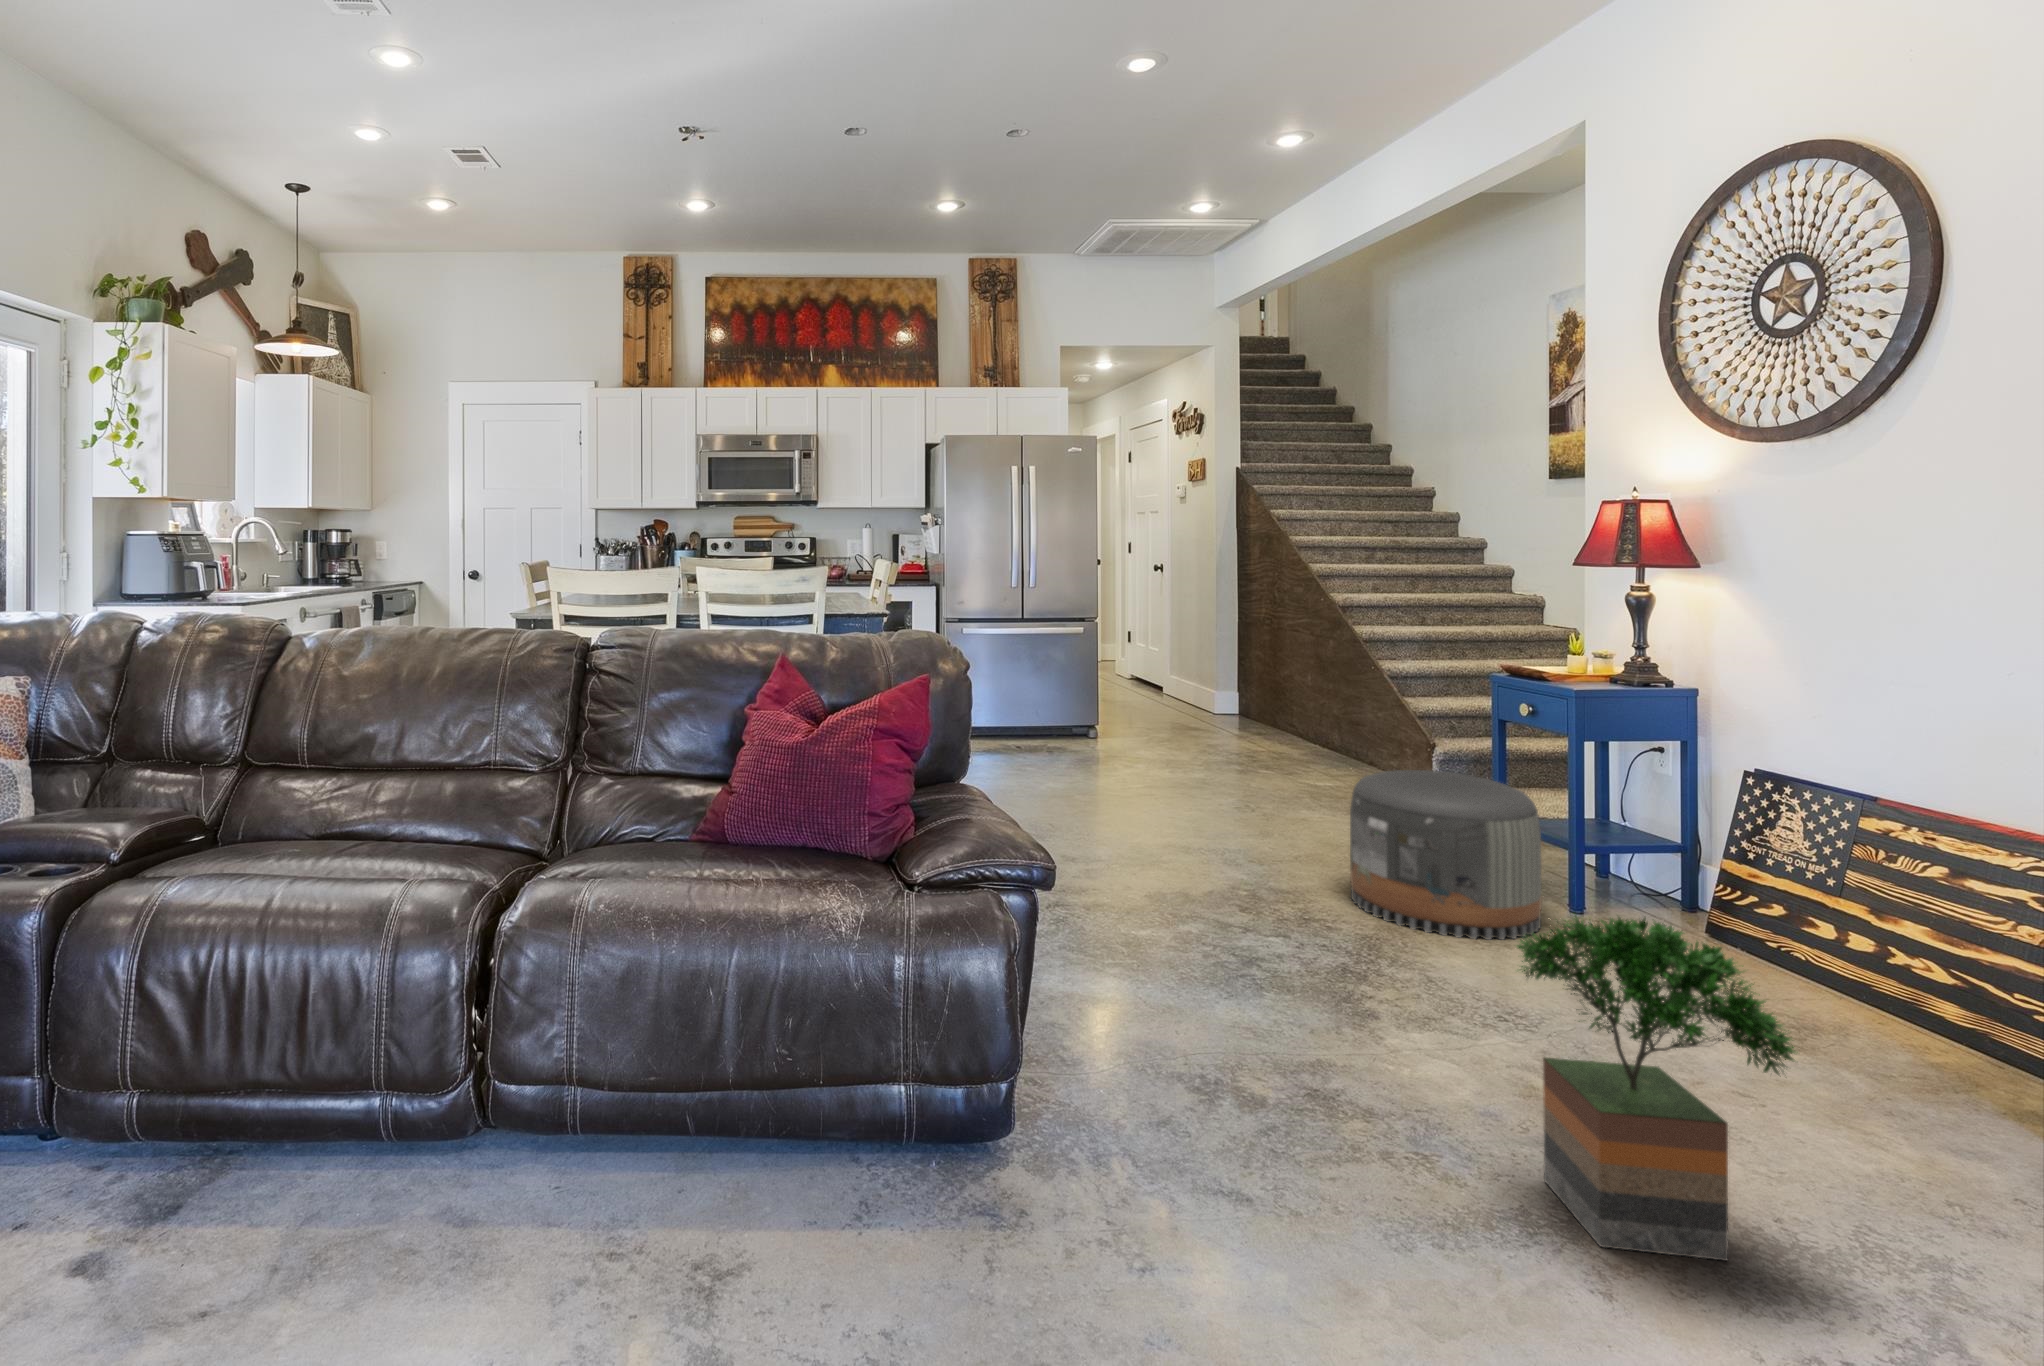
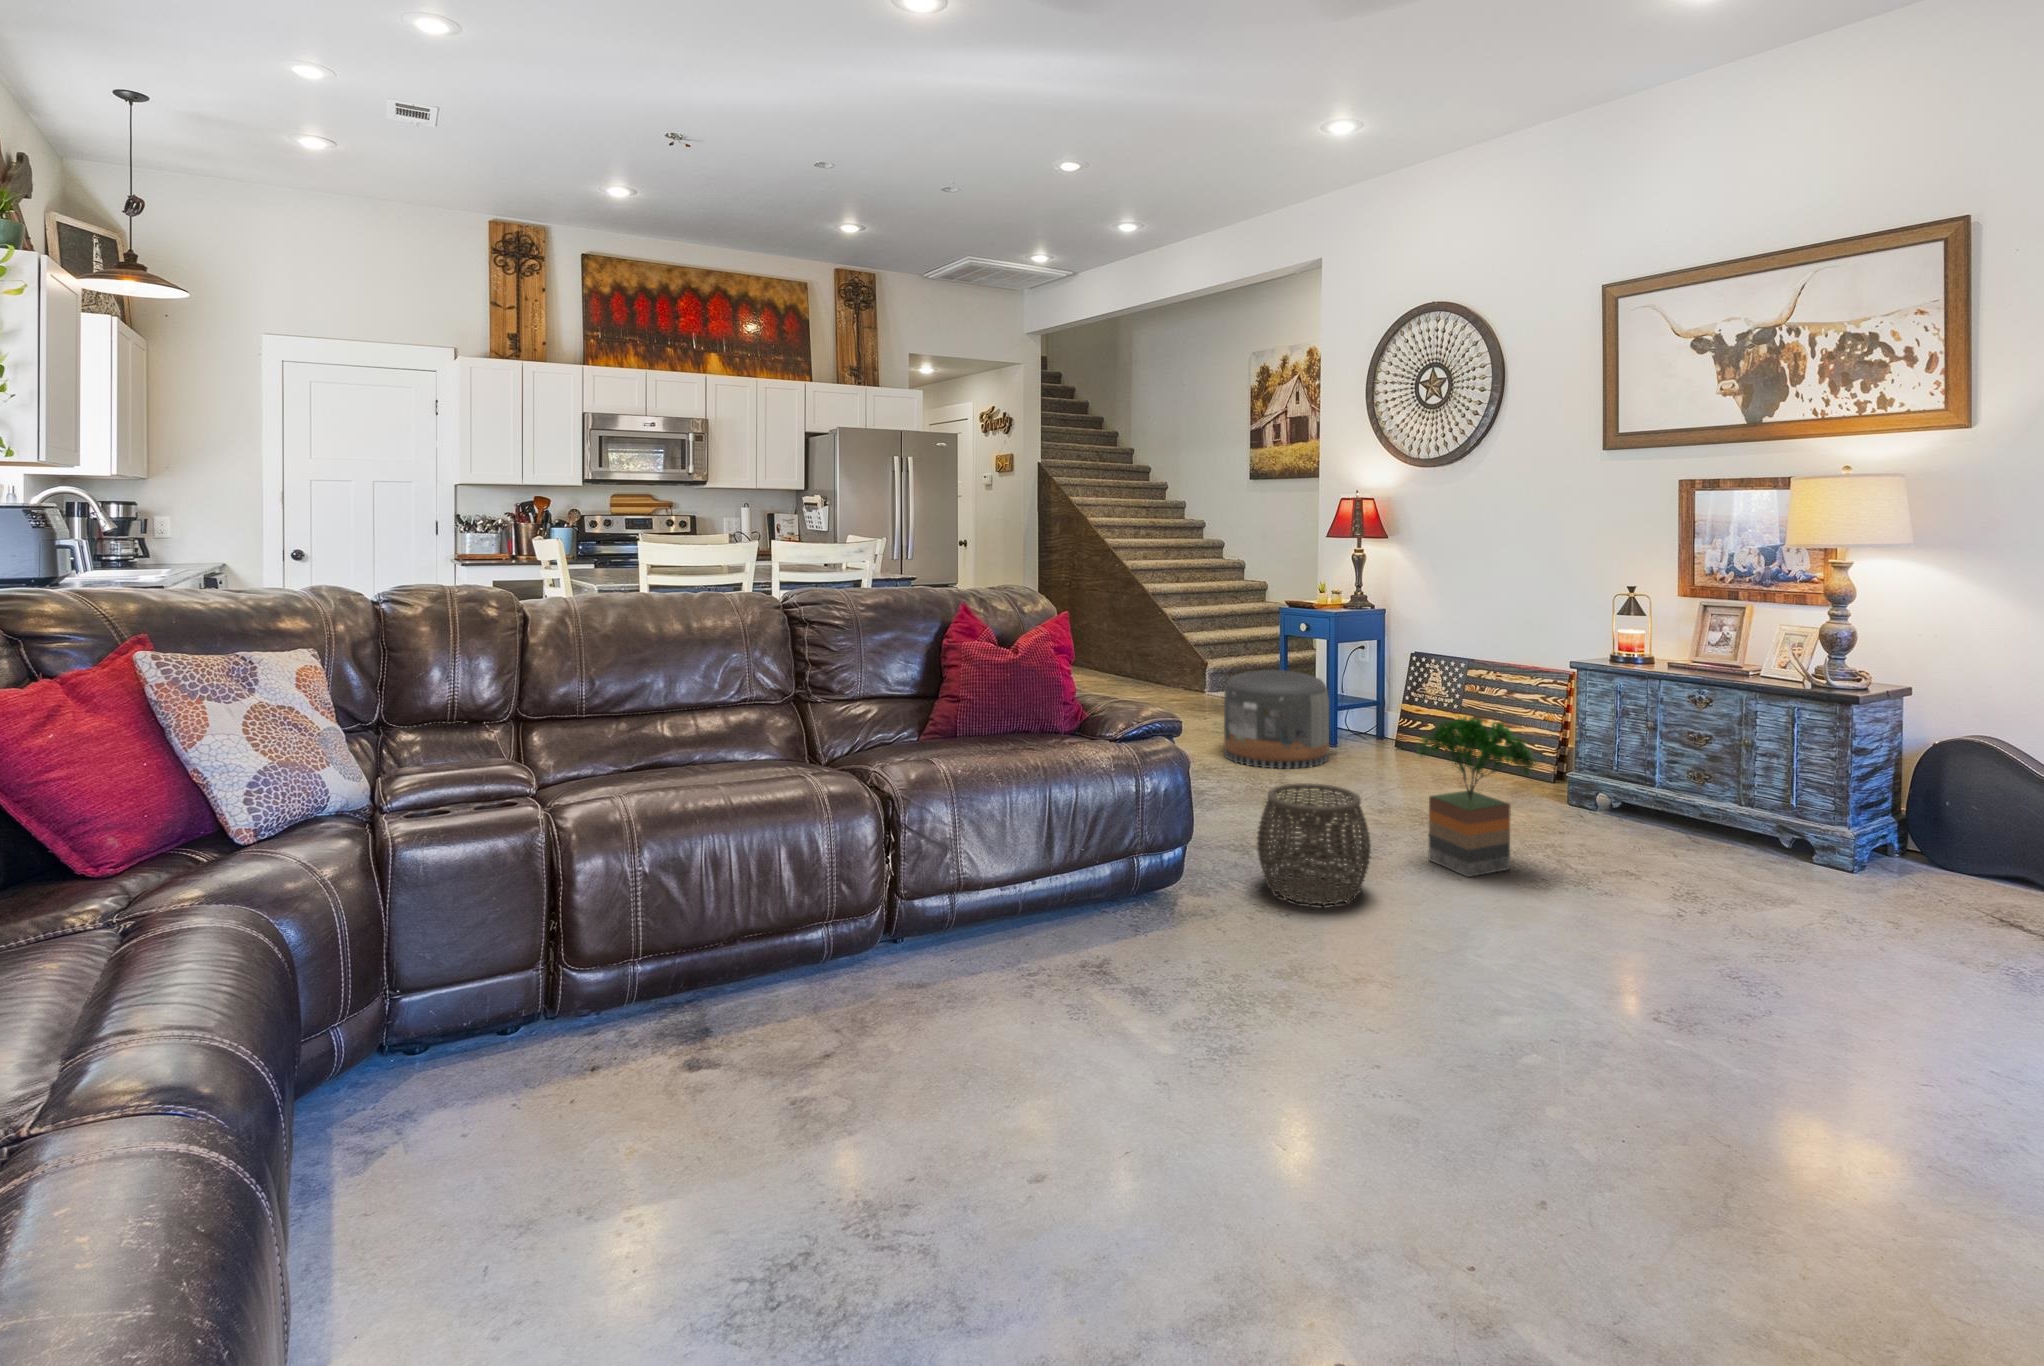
woven basket: none [1133,976,1347,1220] -> present [1257,783,1371,905]

